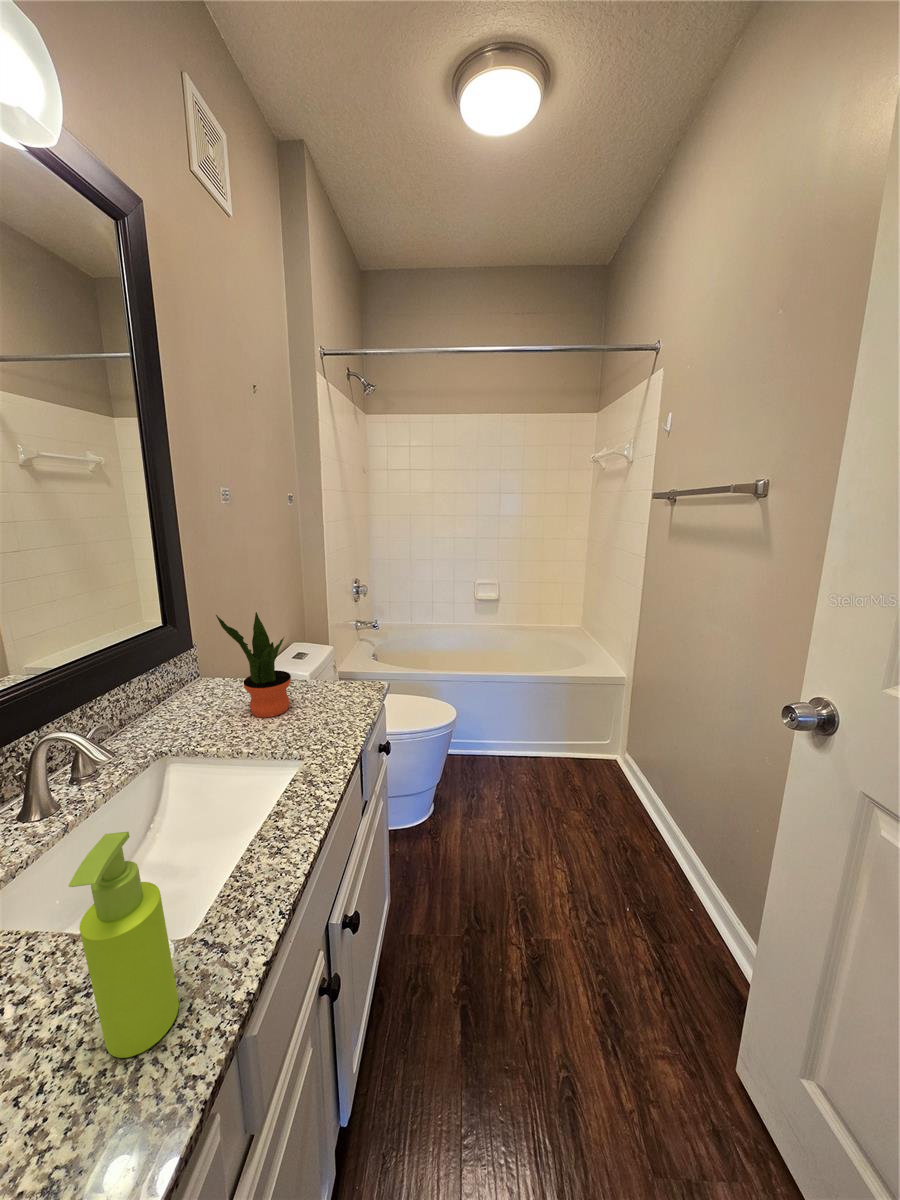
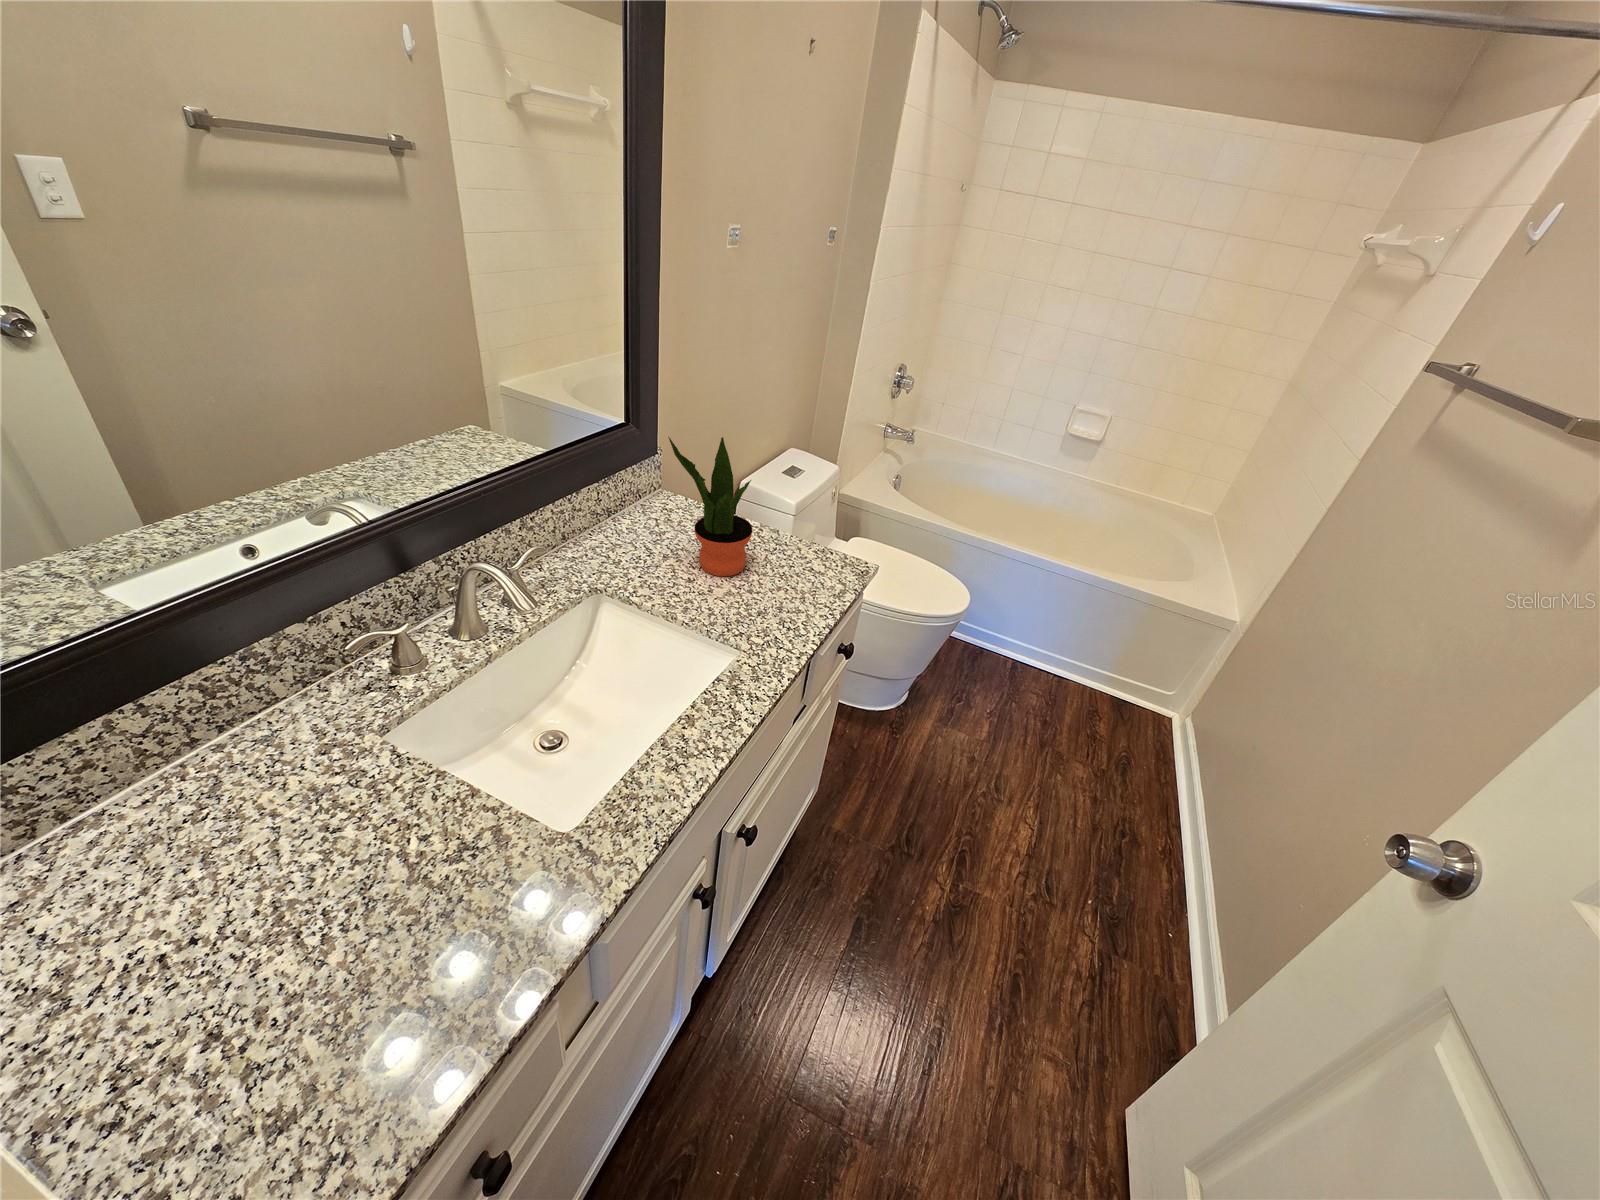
soap dispenser: present [69,832,179,1058] -> none [426,759,542,933]

